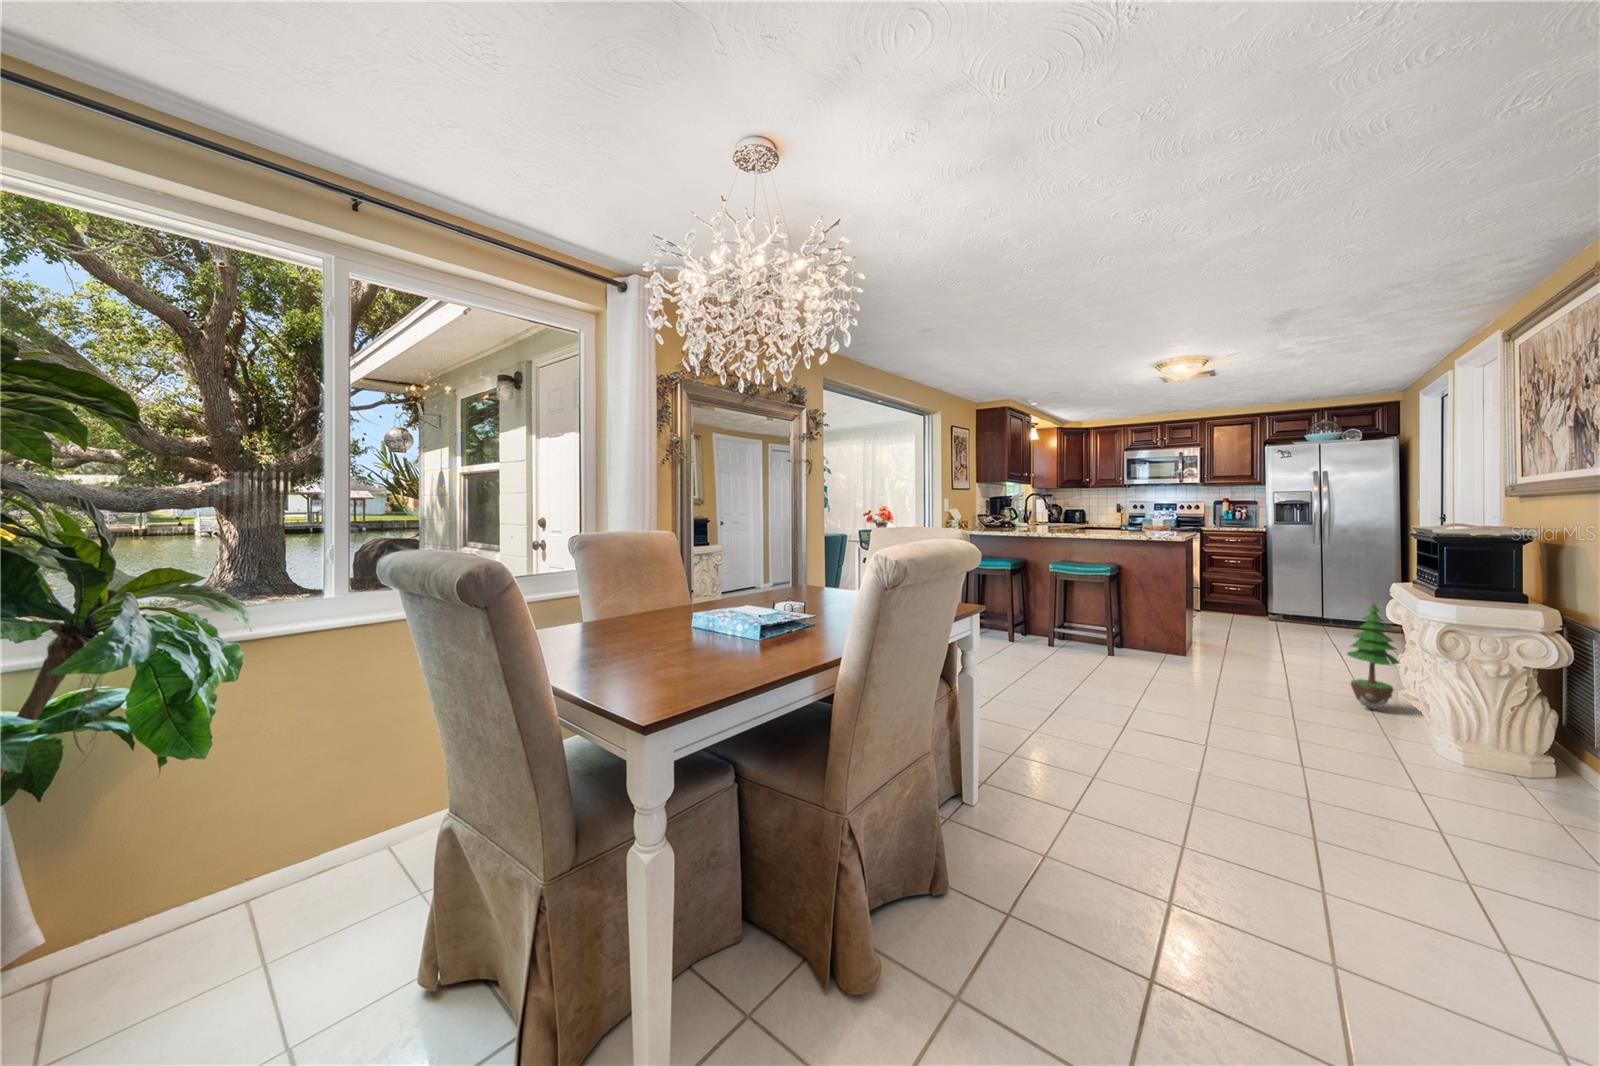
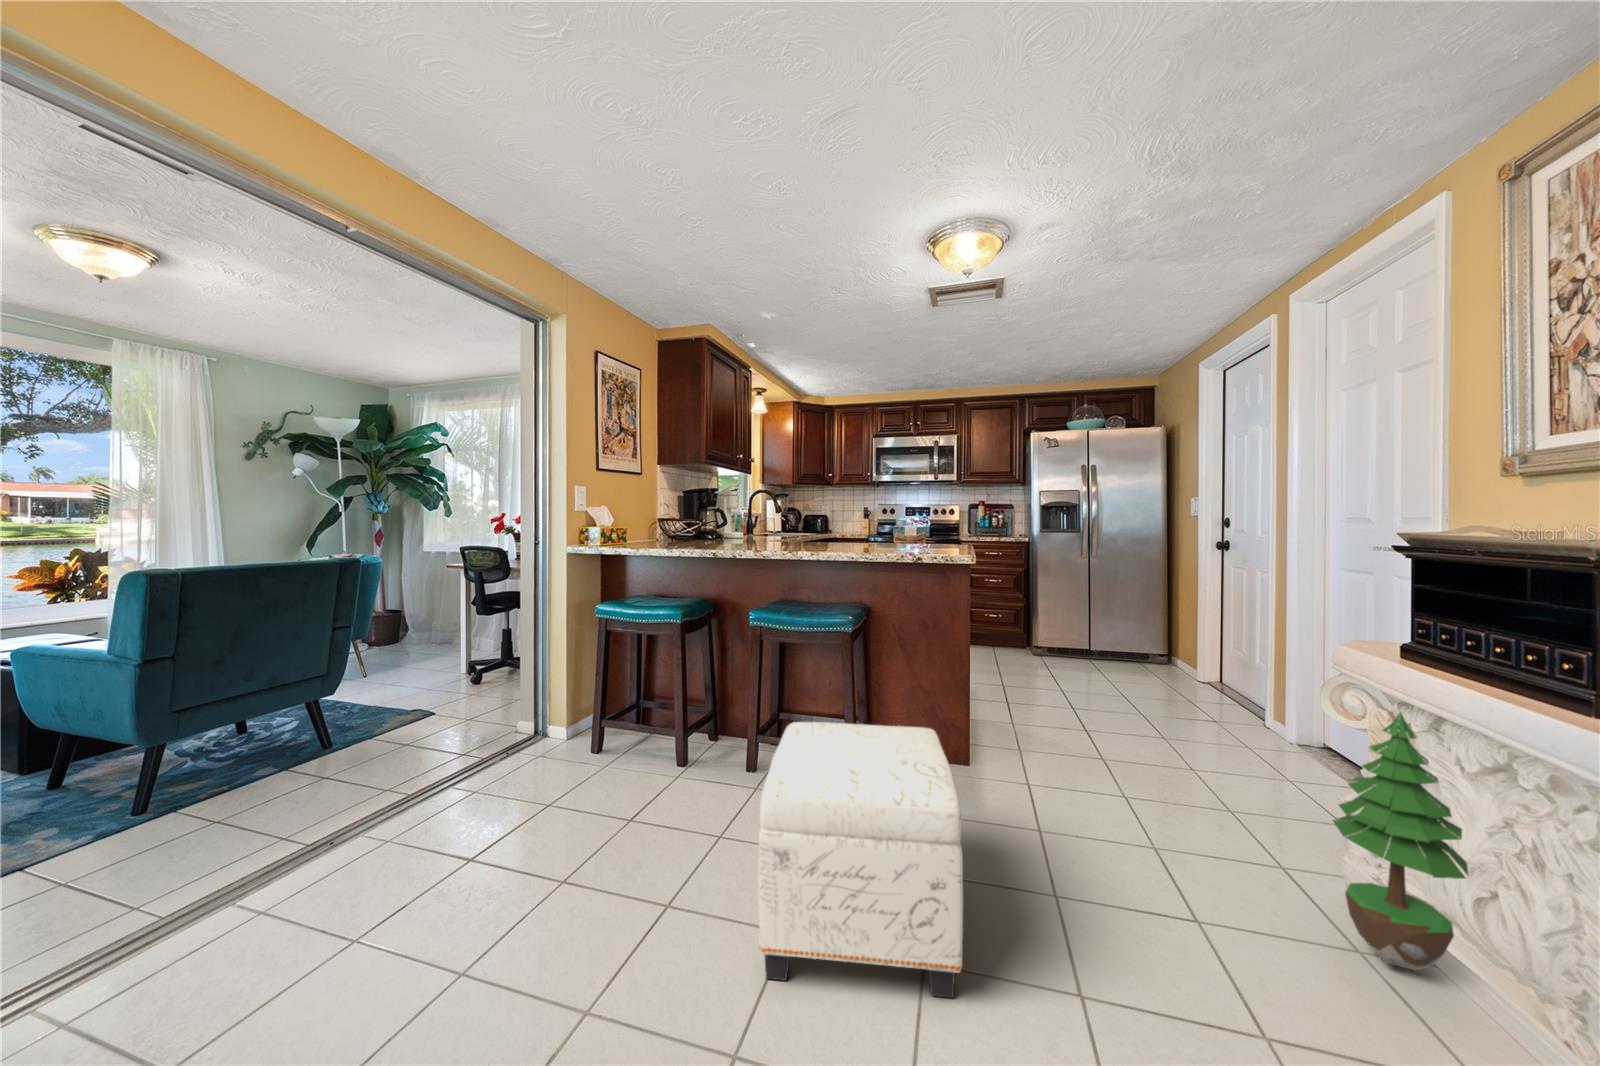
ottoman: none [1075,607,1157,693] -> present [758,722,963,998]

